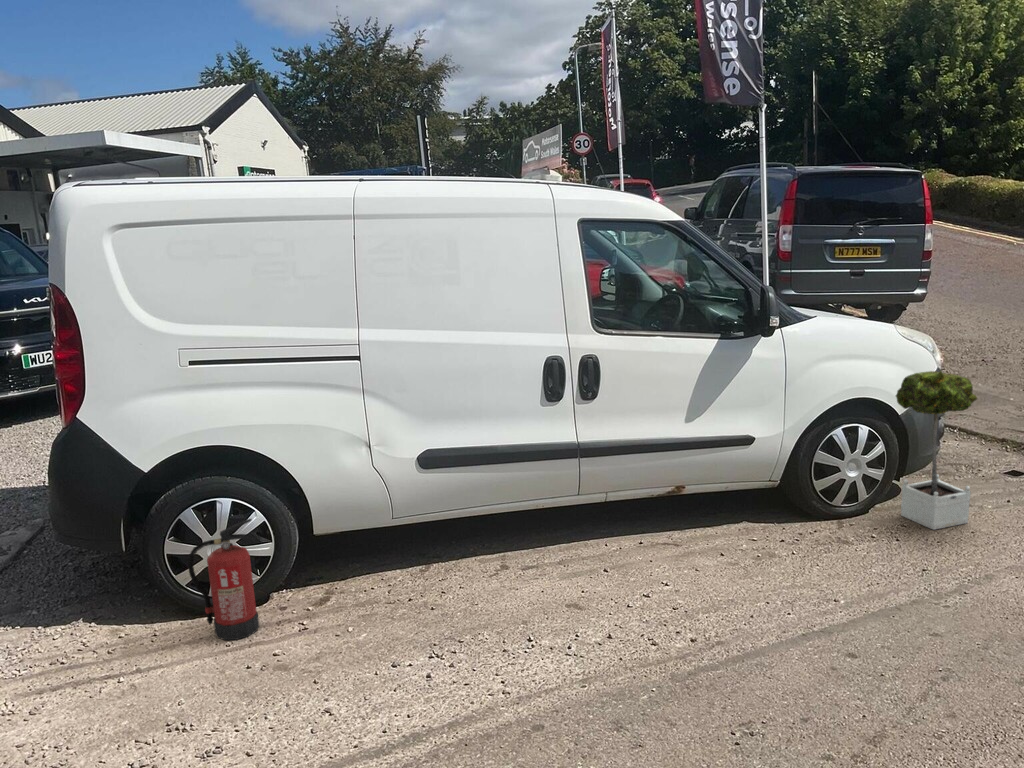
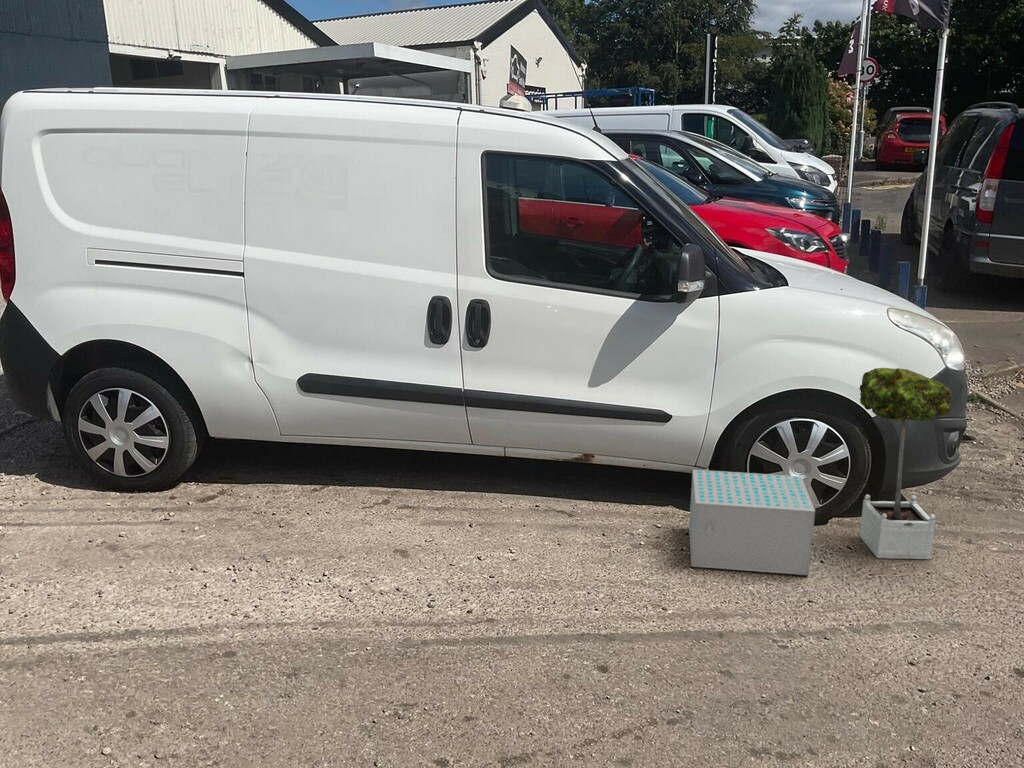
storage box: none [775,473,910,566] -> present [689,470,815,575]
fire extinguisher: present [188,519,259,640] -> none [81,410,142,516]

